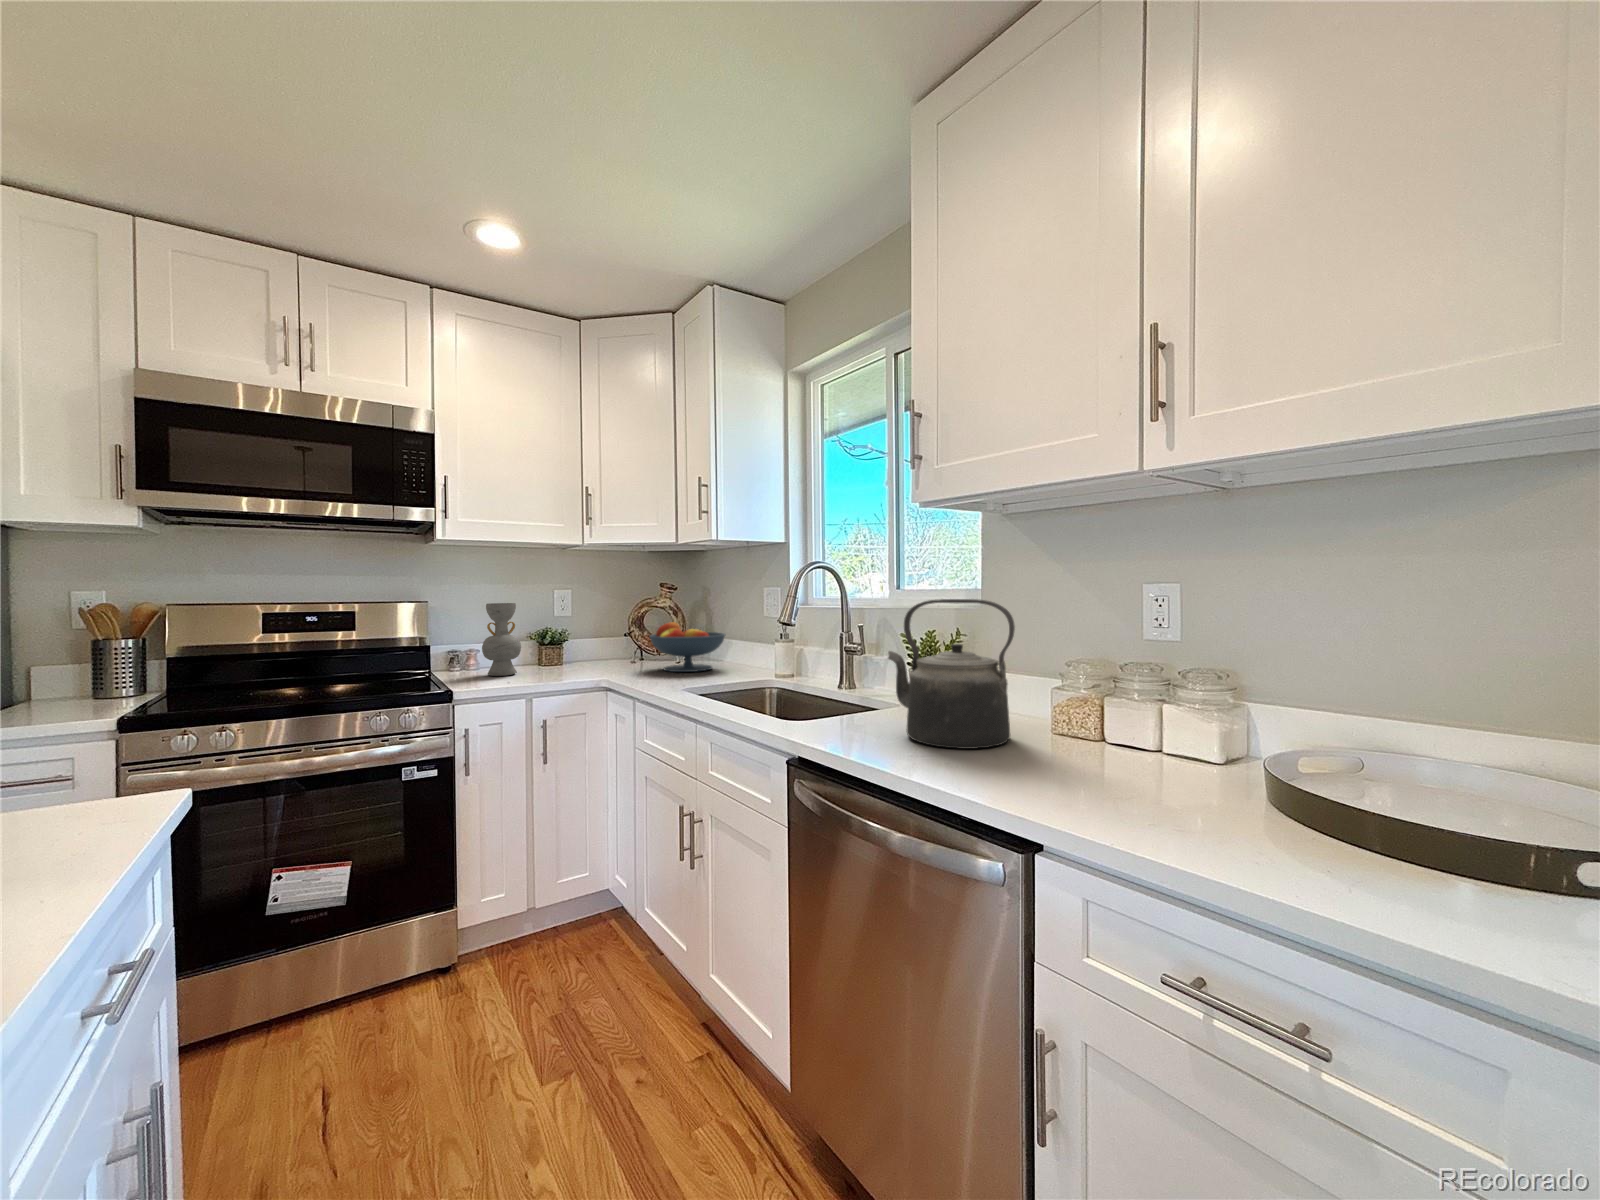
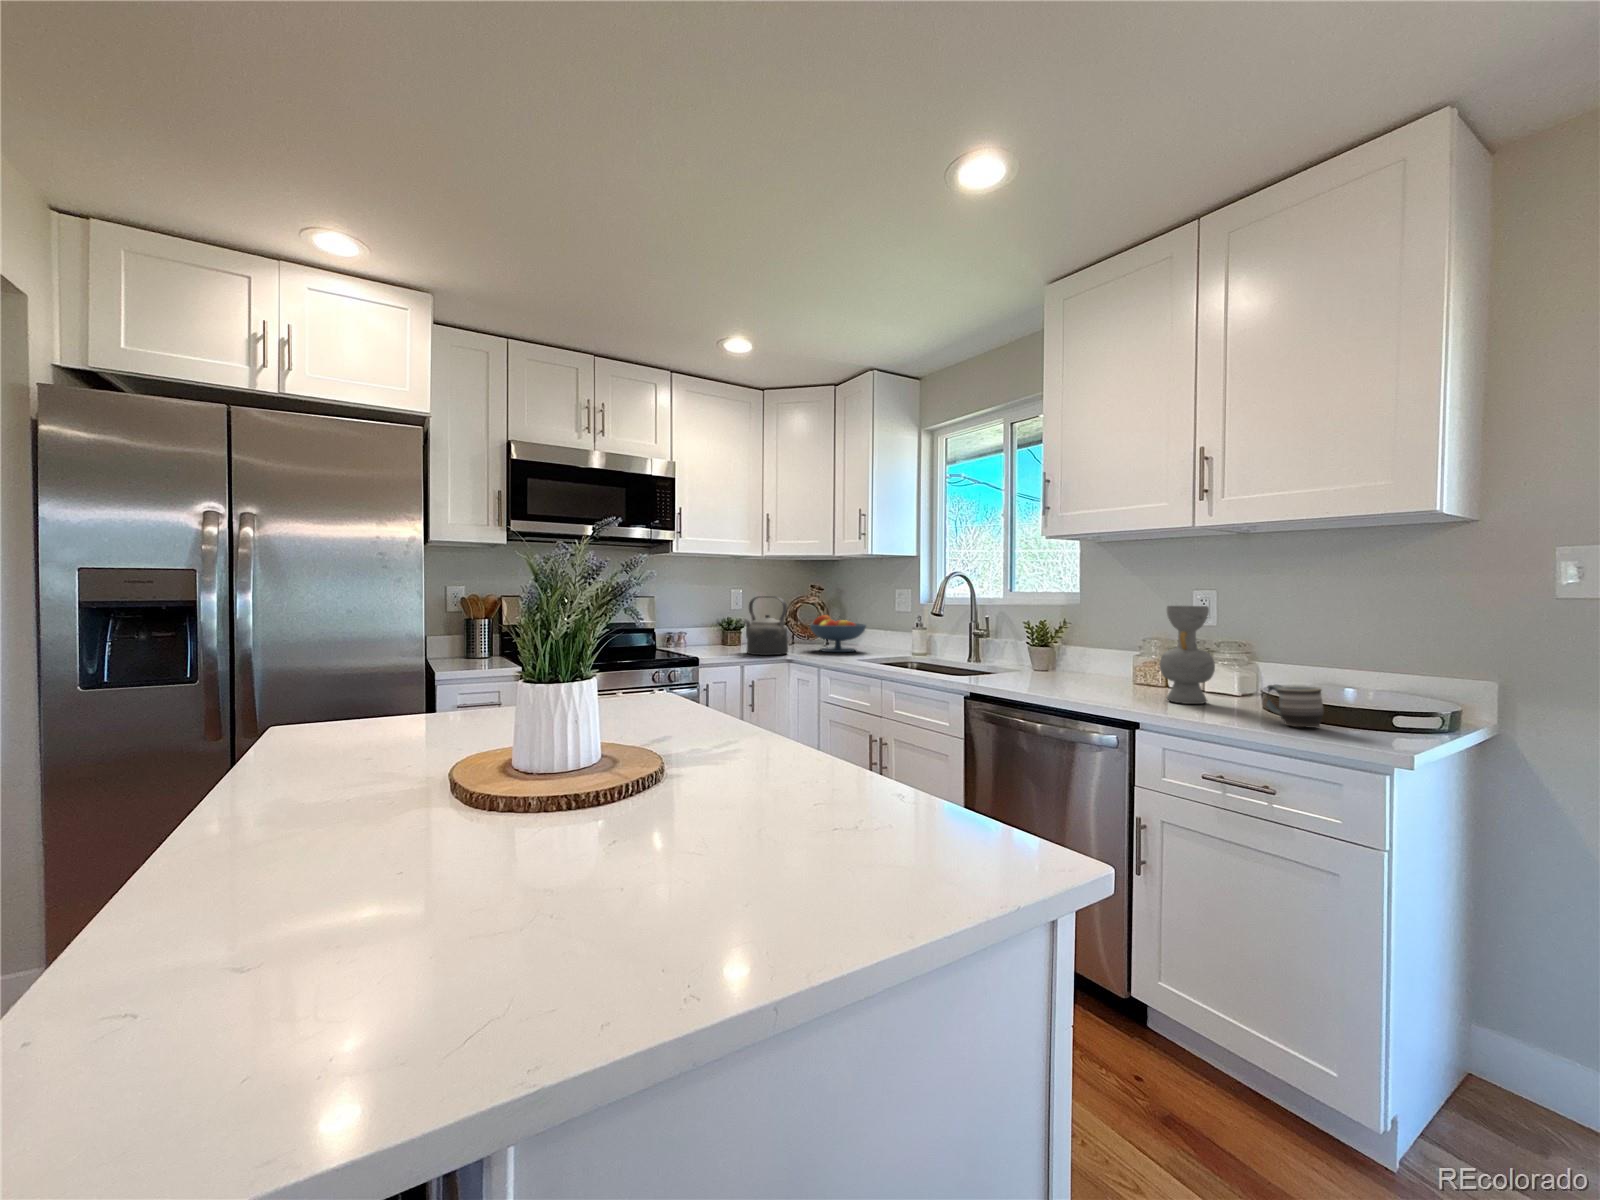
kettle: present [888,599,1015,749] -> present [744,596,788,655]
decorative vase: present [482,603,521,676] -> present [1160,606,1215,704]
mug: none [1299,785,1438,902] -> present [1266,684,1324,728]

